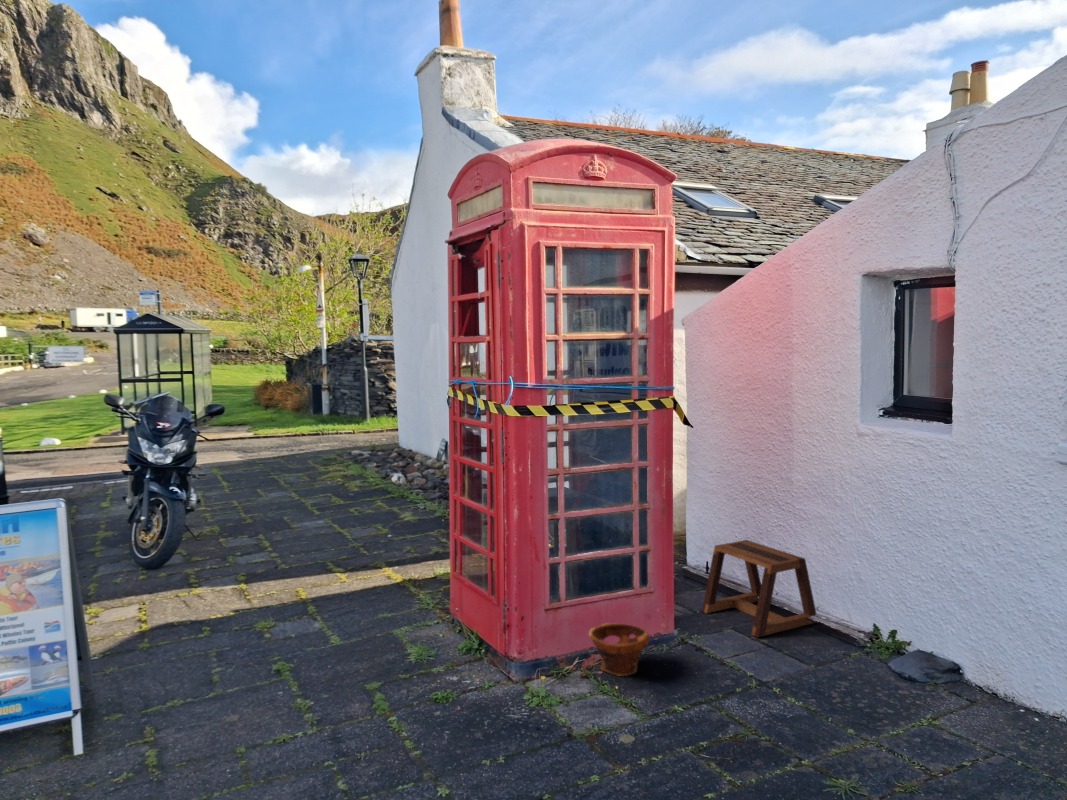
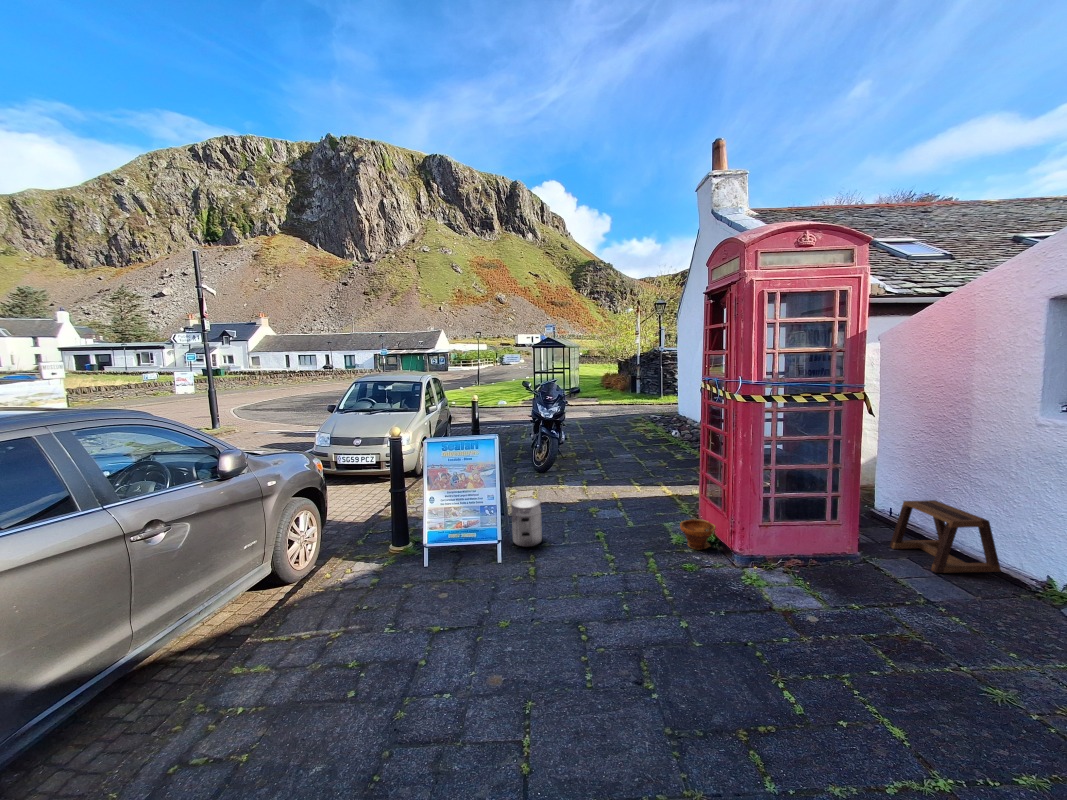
planter: present [589,623,649,676] -> present [680,520,716,550]
waste bin: none [89,624,162,727] -> present [511,497,542,547]

